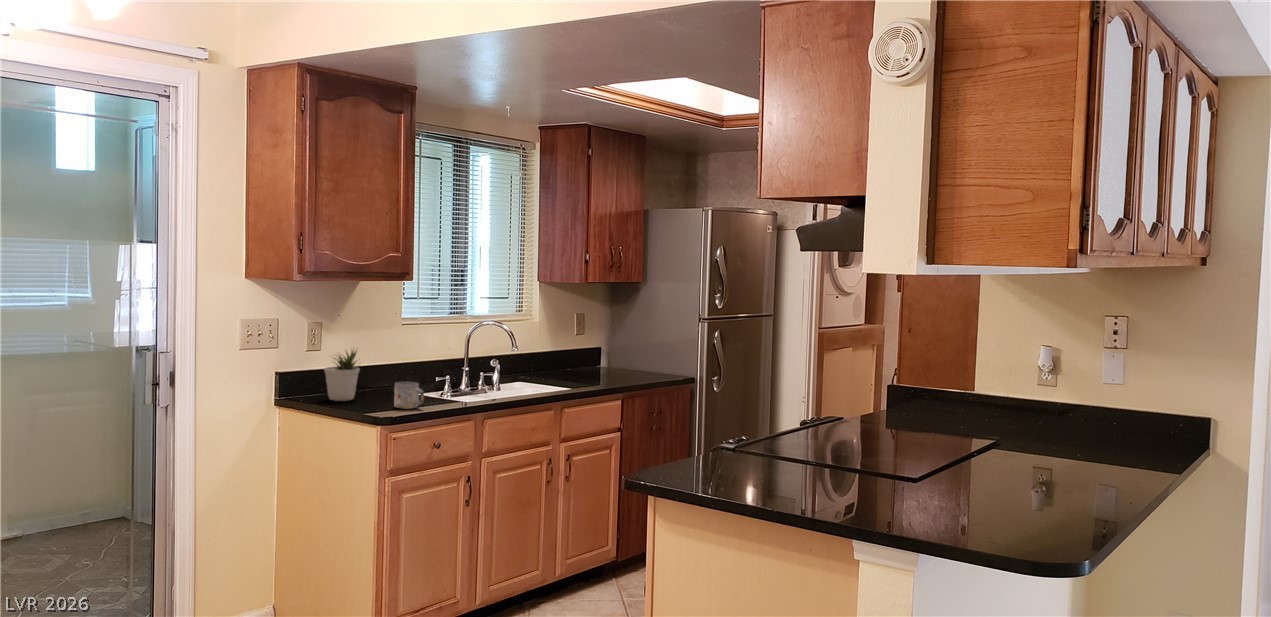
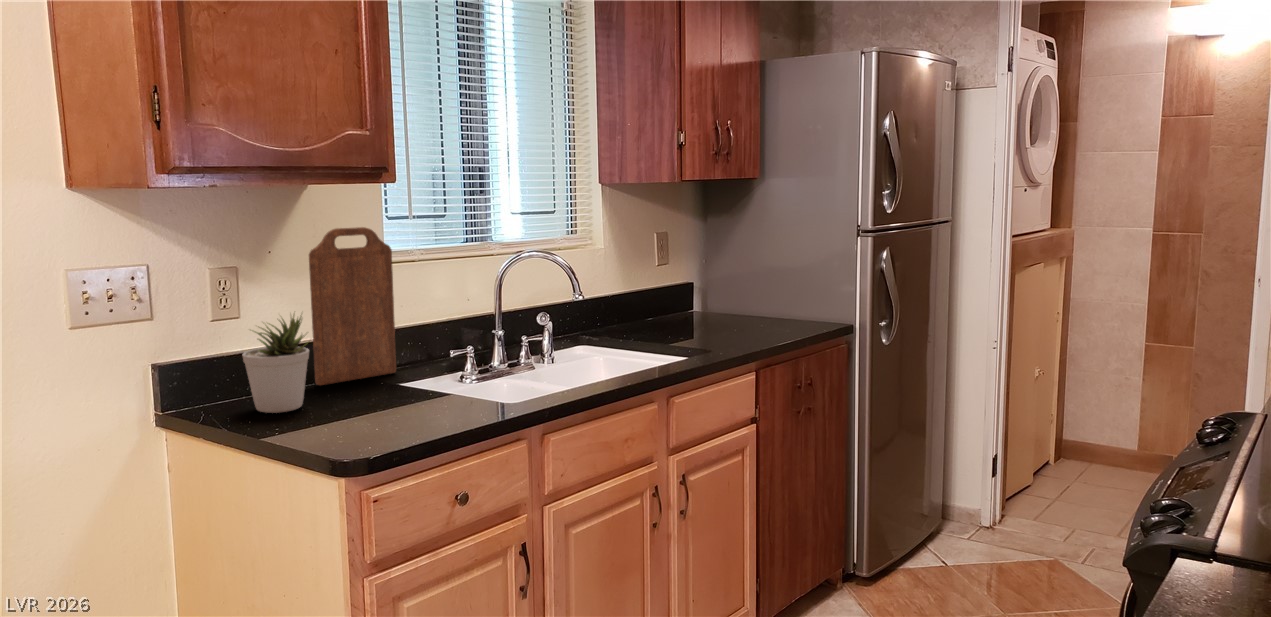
cutting board: none [358,303,406,392] -> present [309,227,396,385]
mug: present [394,382,424,409] -> none [374,375,432,429]

